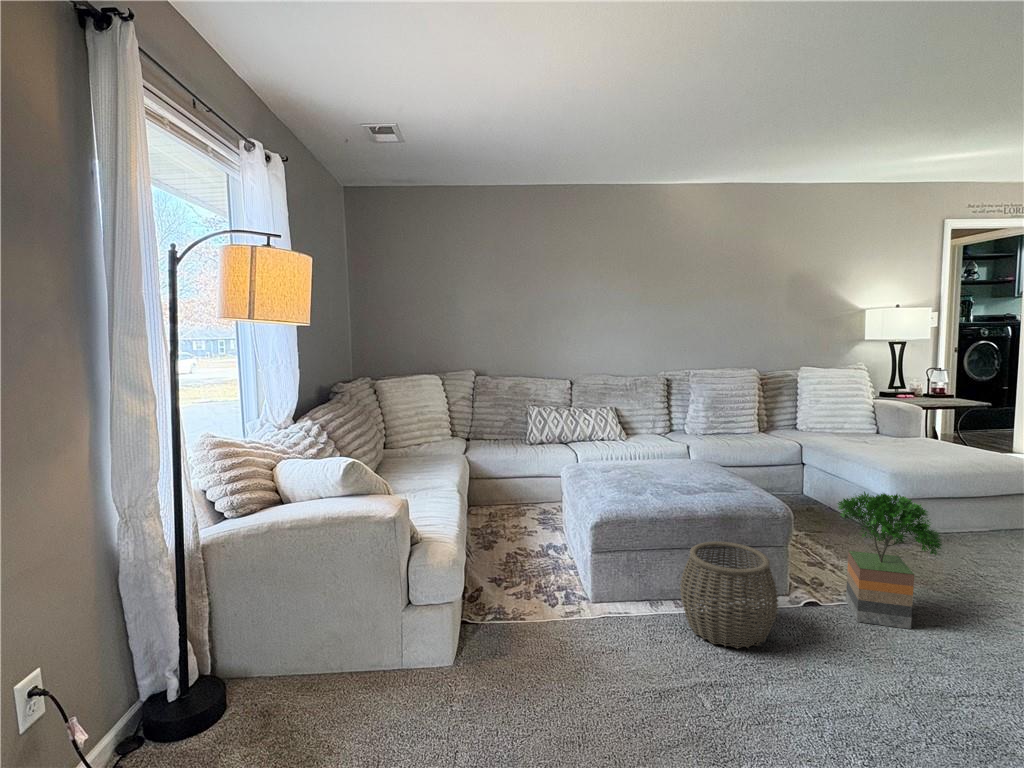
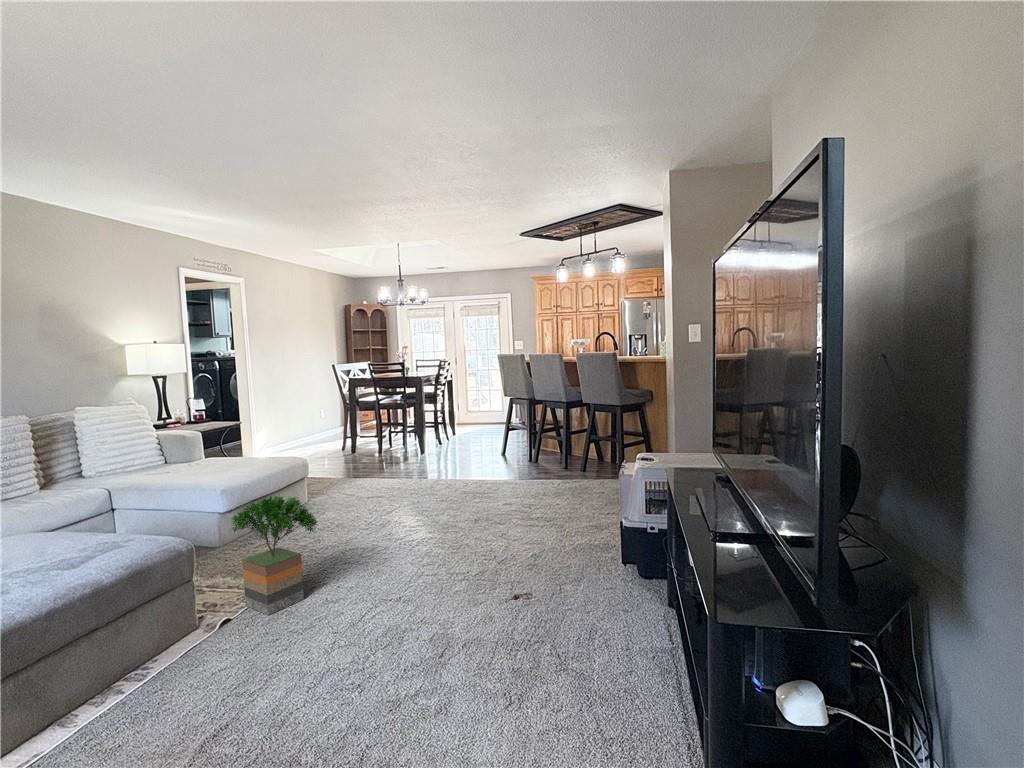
woven basket: present [680,541,779,648] -> none [110,588,230,712]

